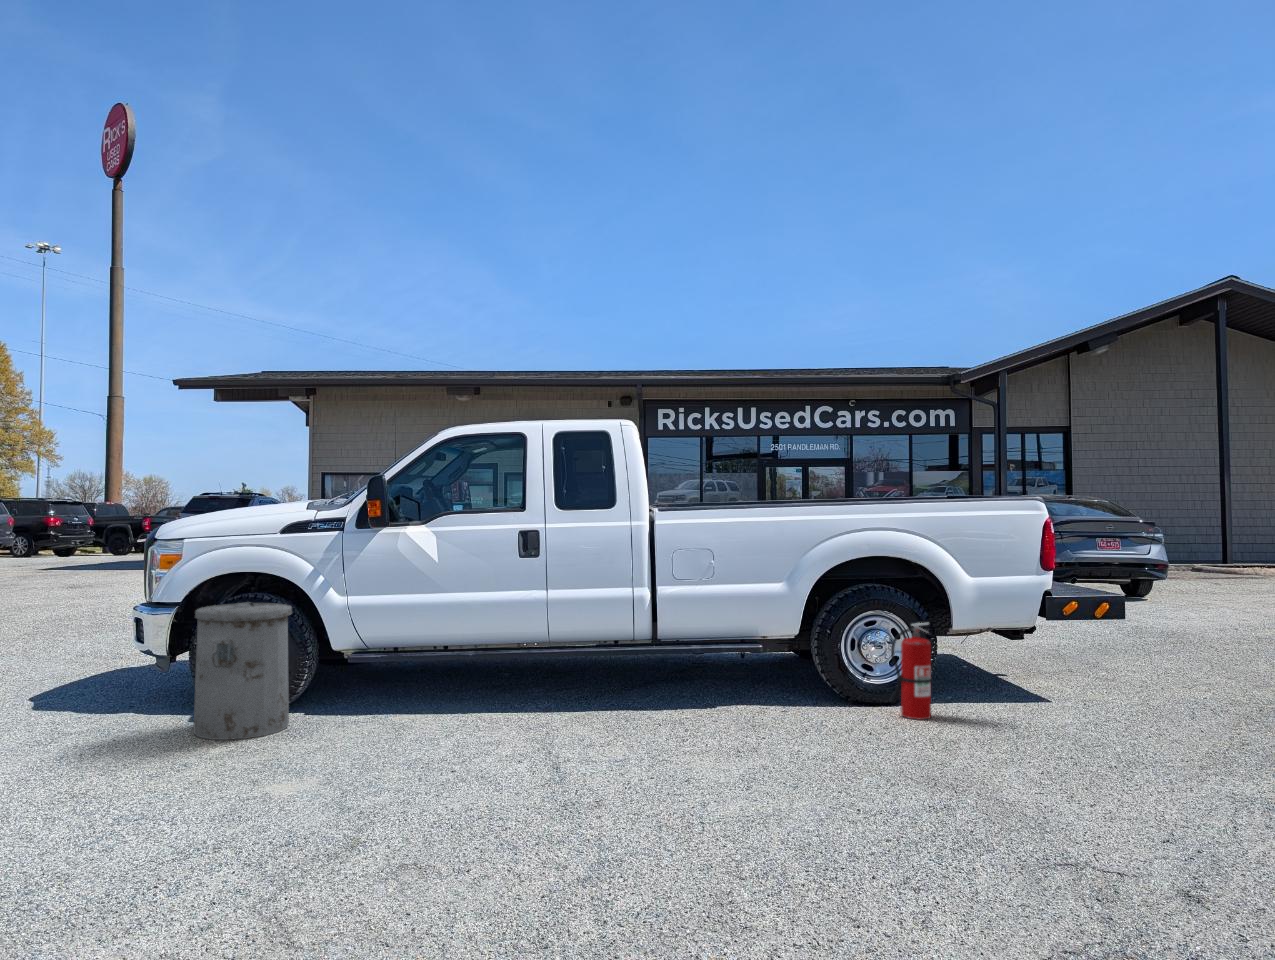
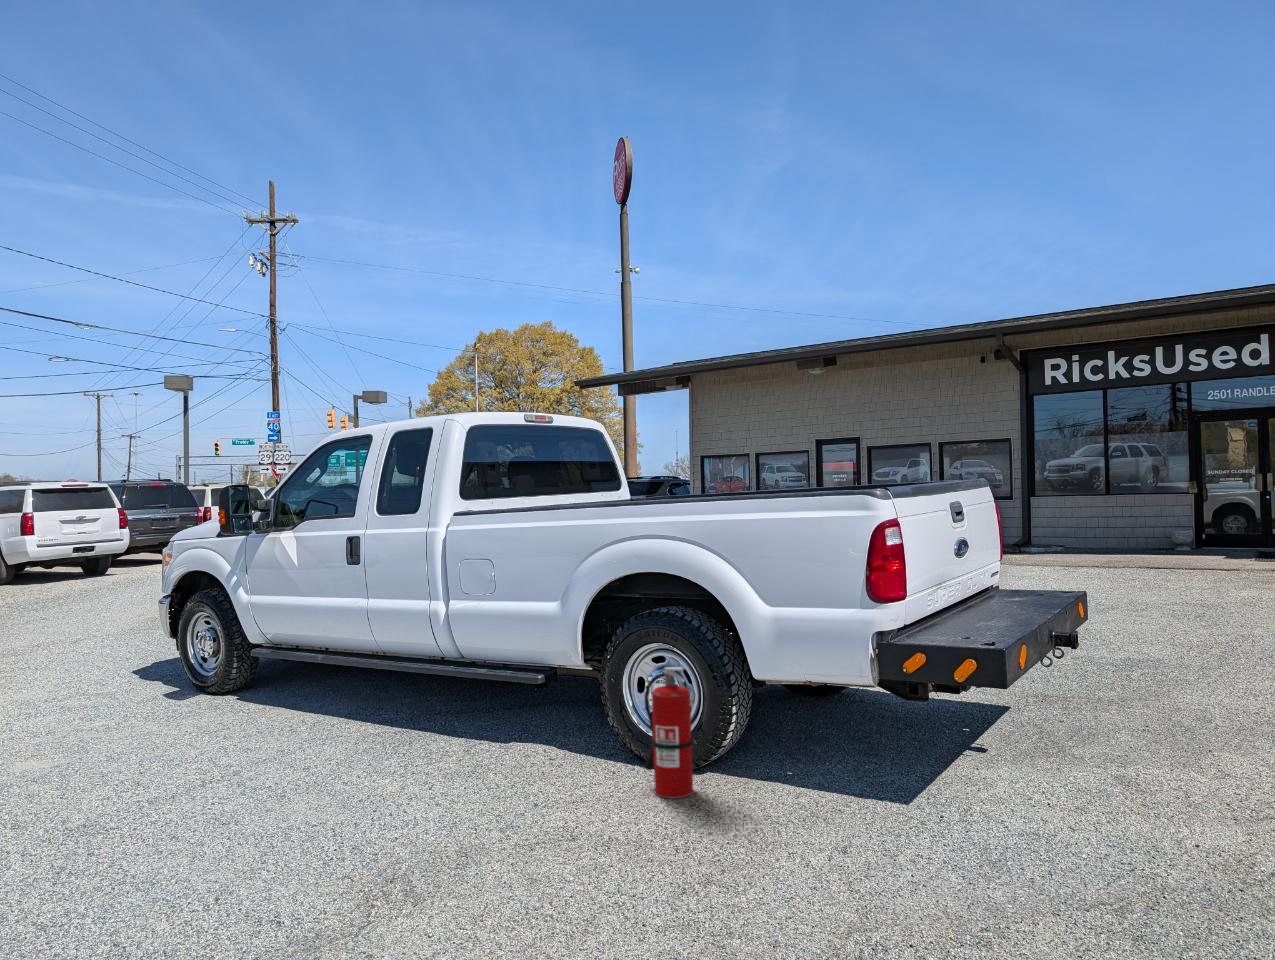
trash can: present [193,602,292,740] -> none [117,596,205,711]

